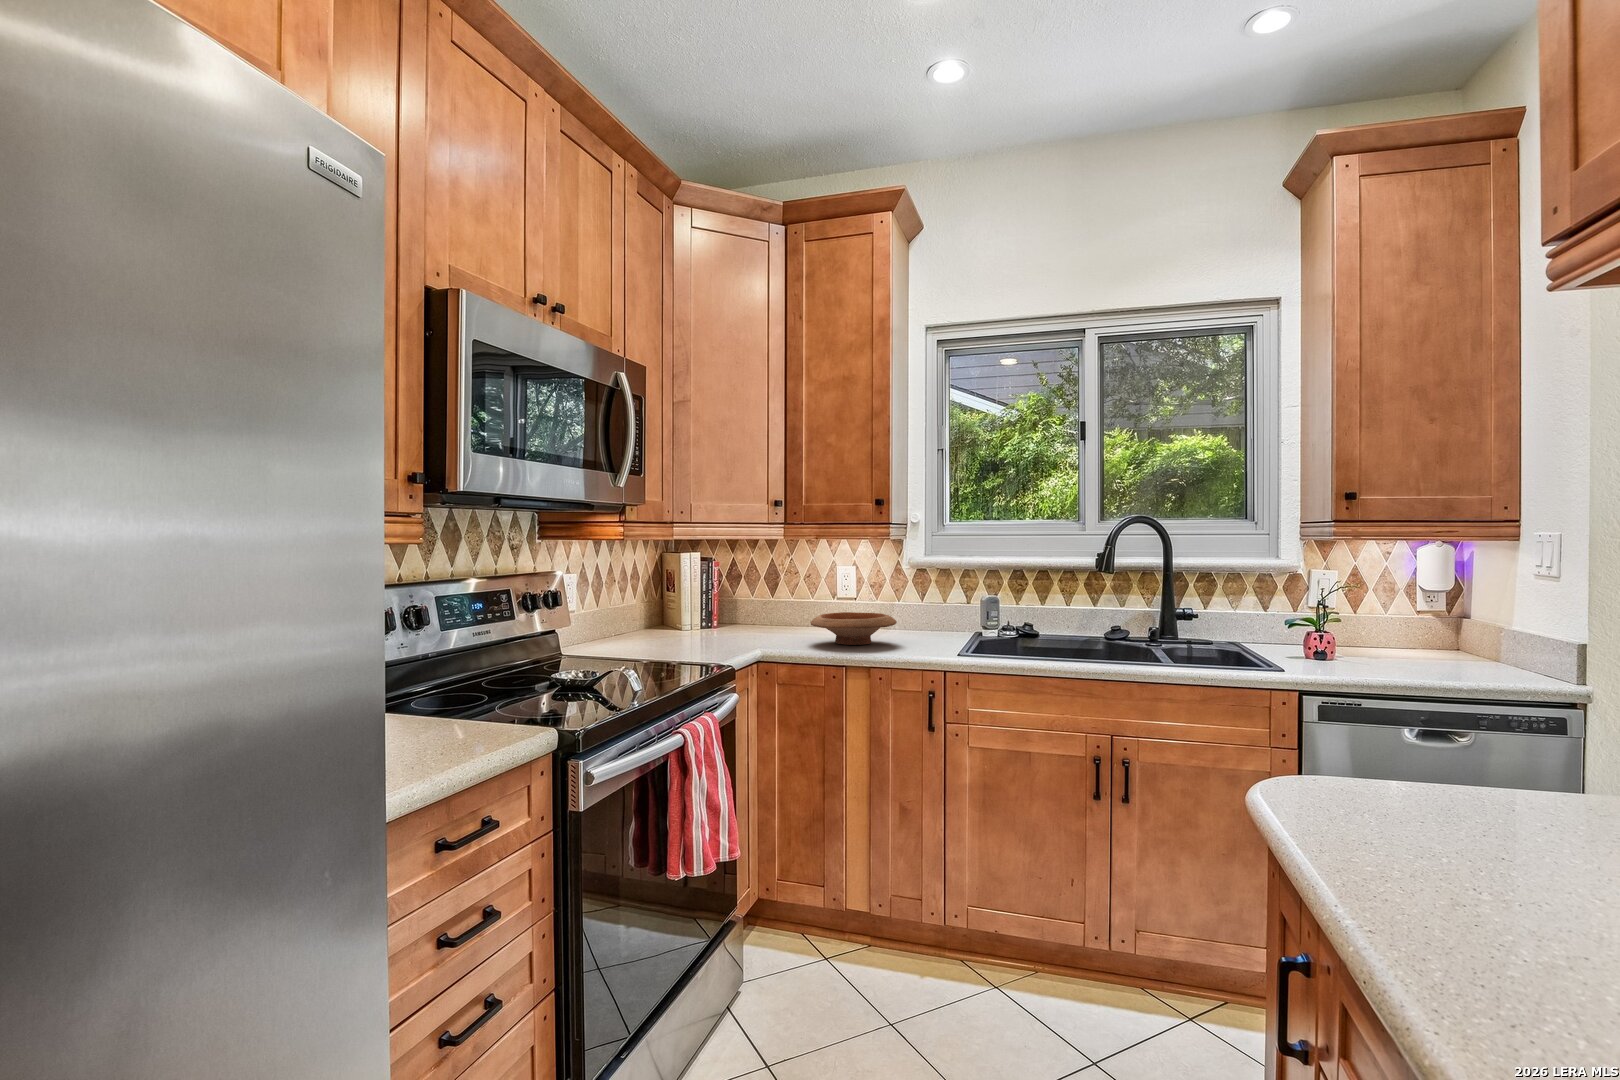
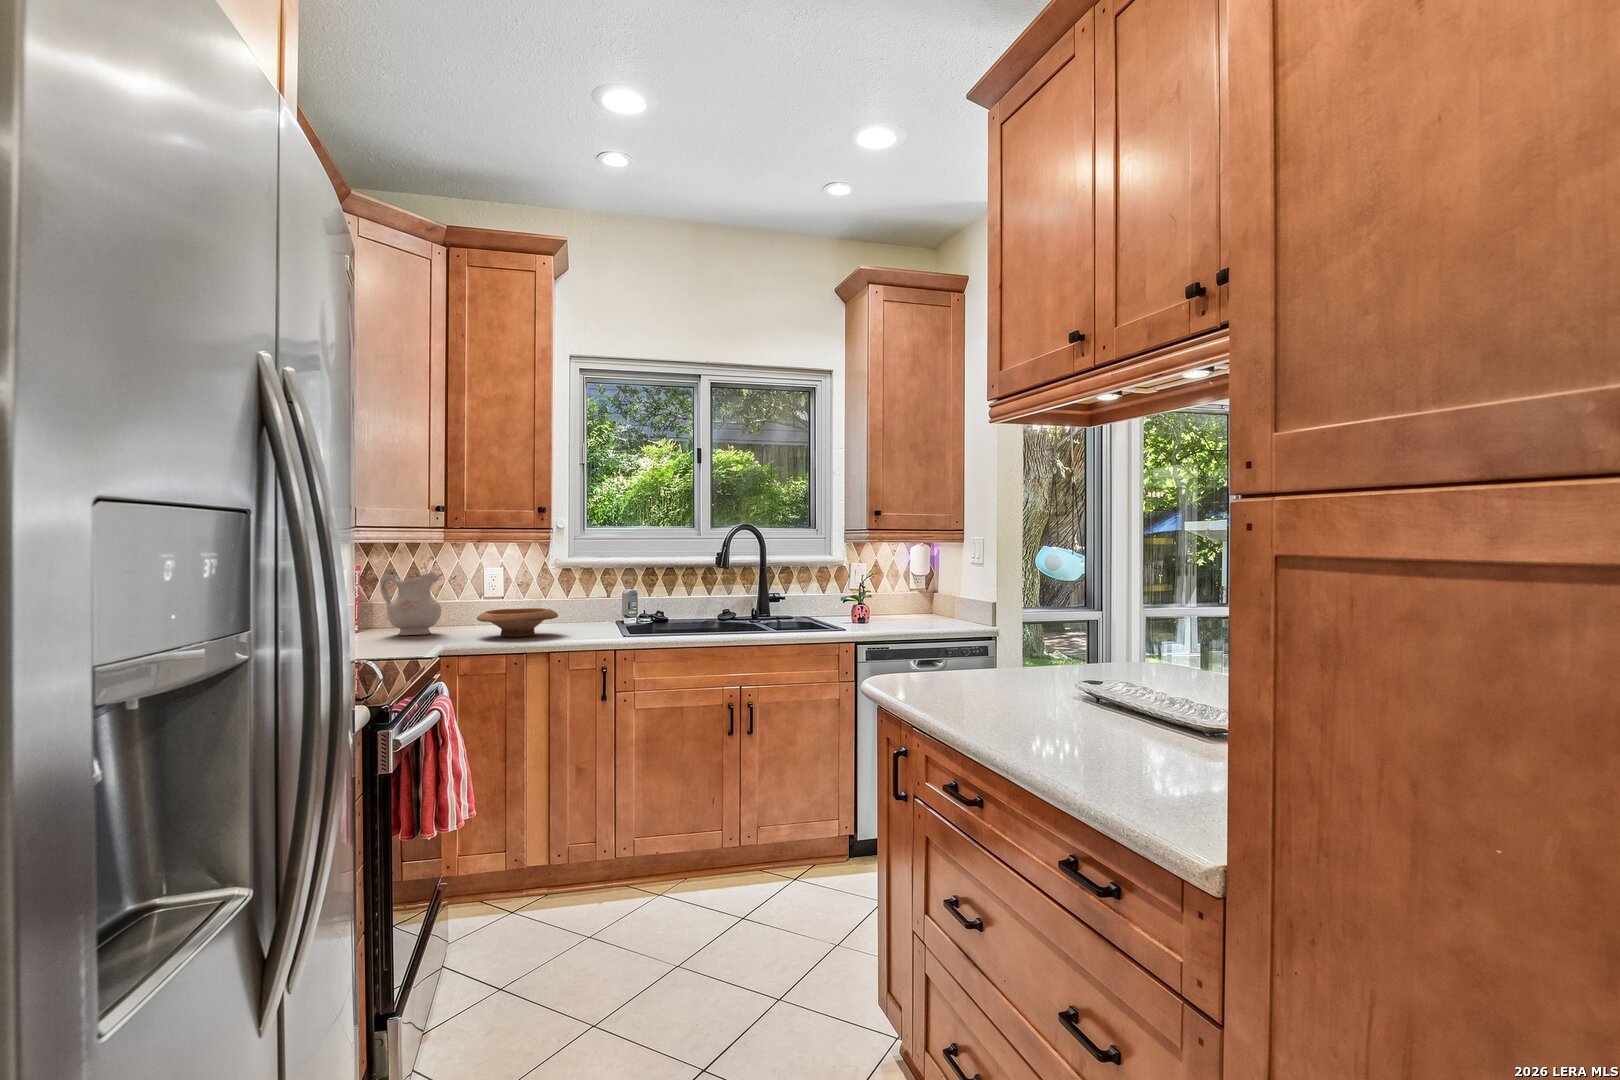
ceramic pitcher: none [736,568,790,635] -> present [380,571,441,635]

